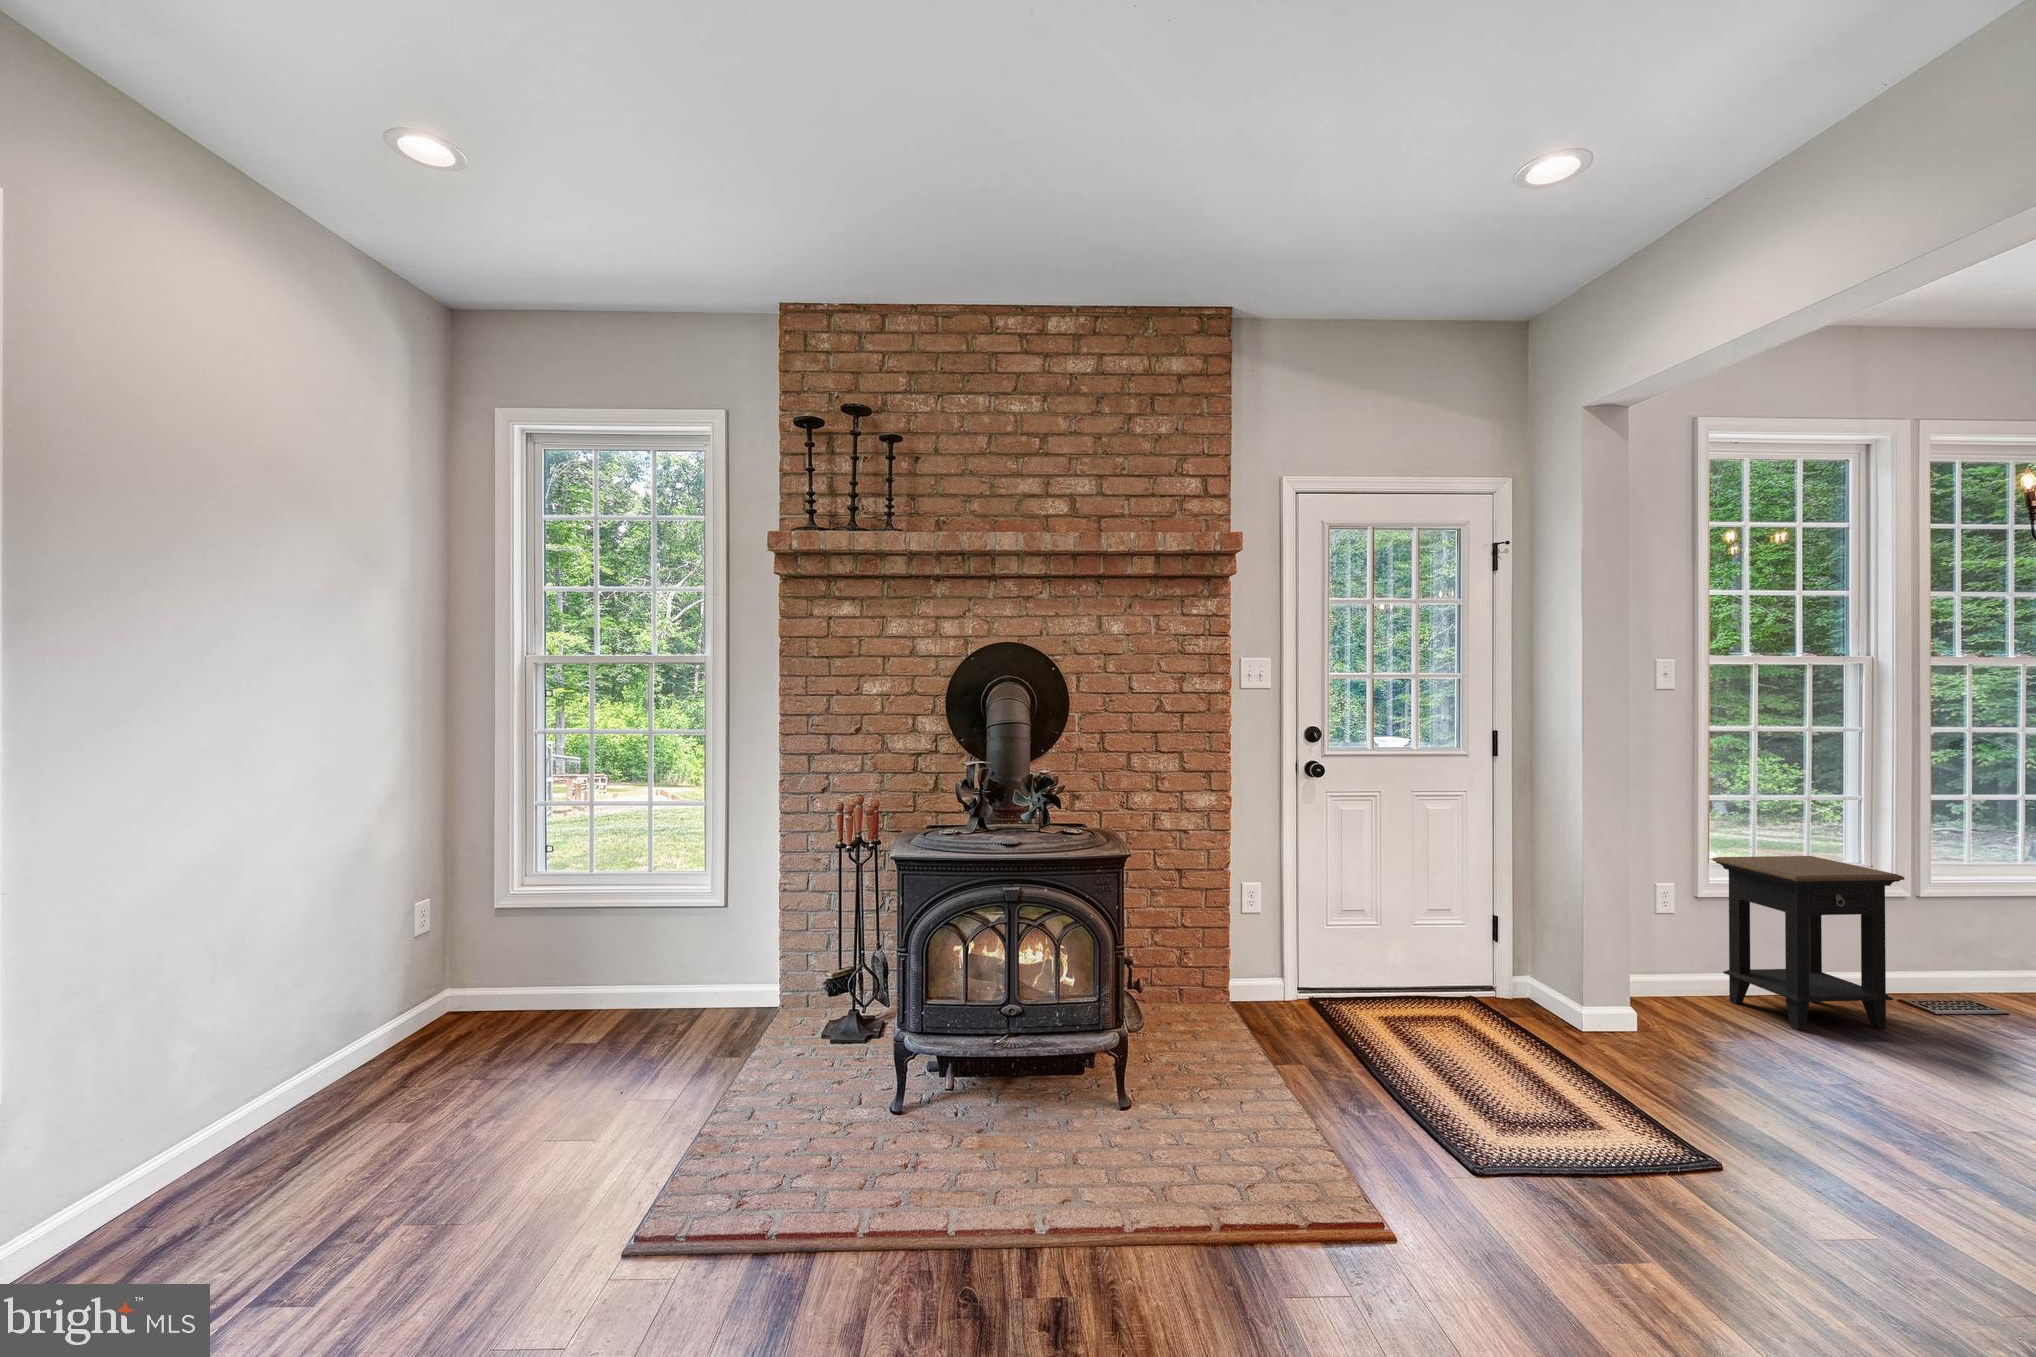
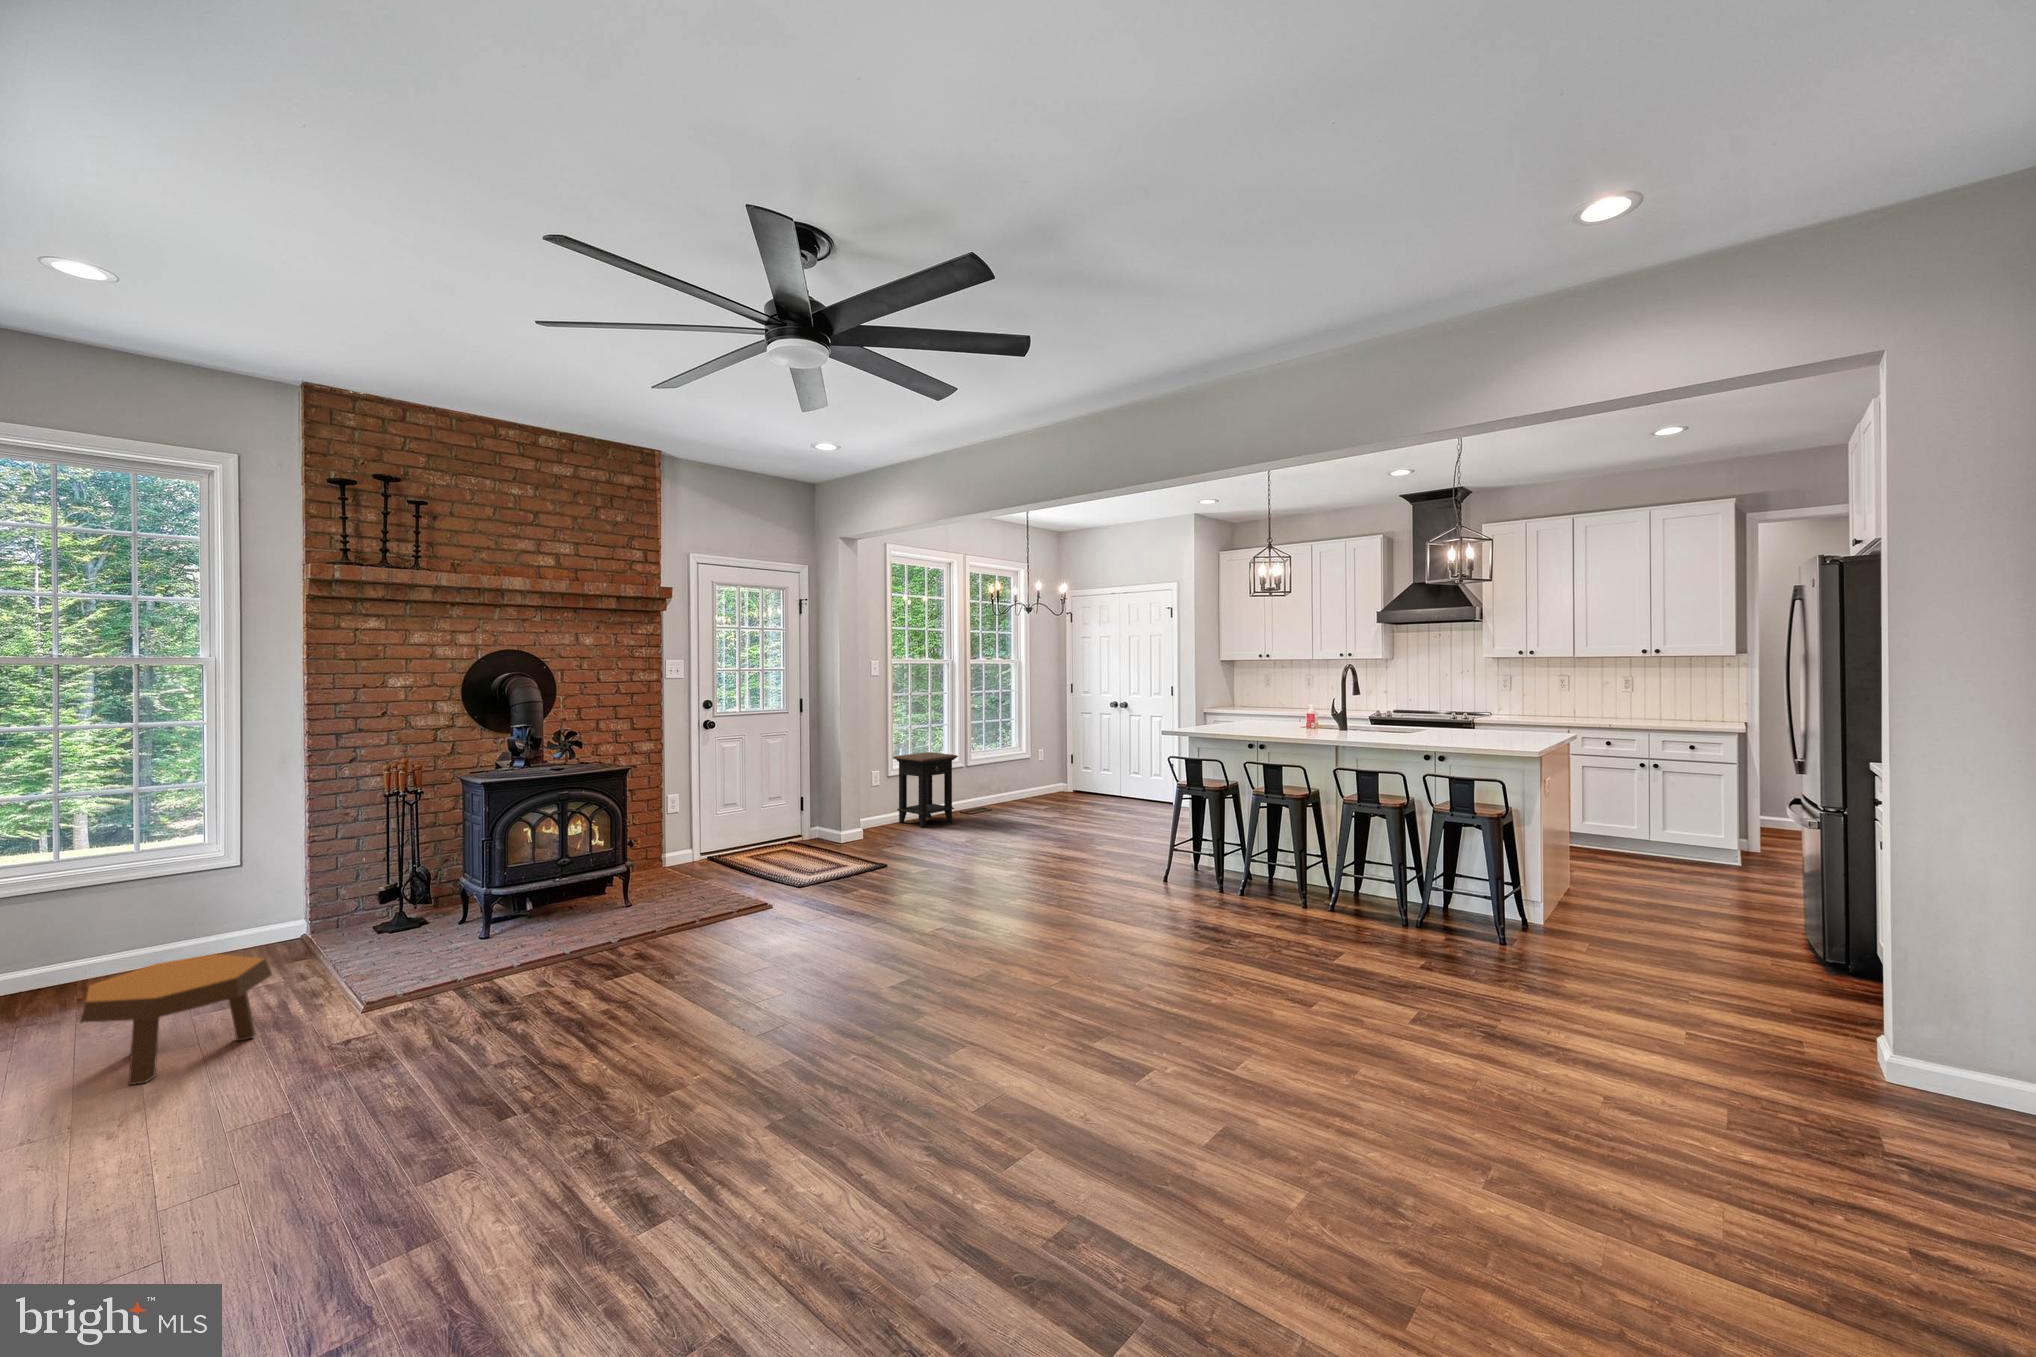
footstool: none [331,1061,547,1270] -> present [81,954,272,1085]

